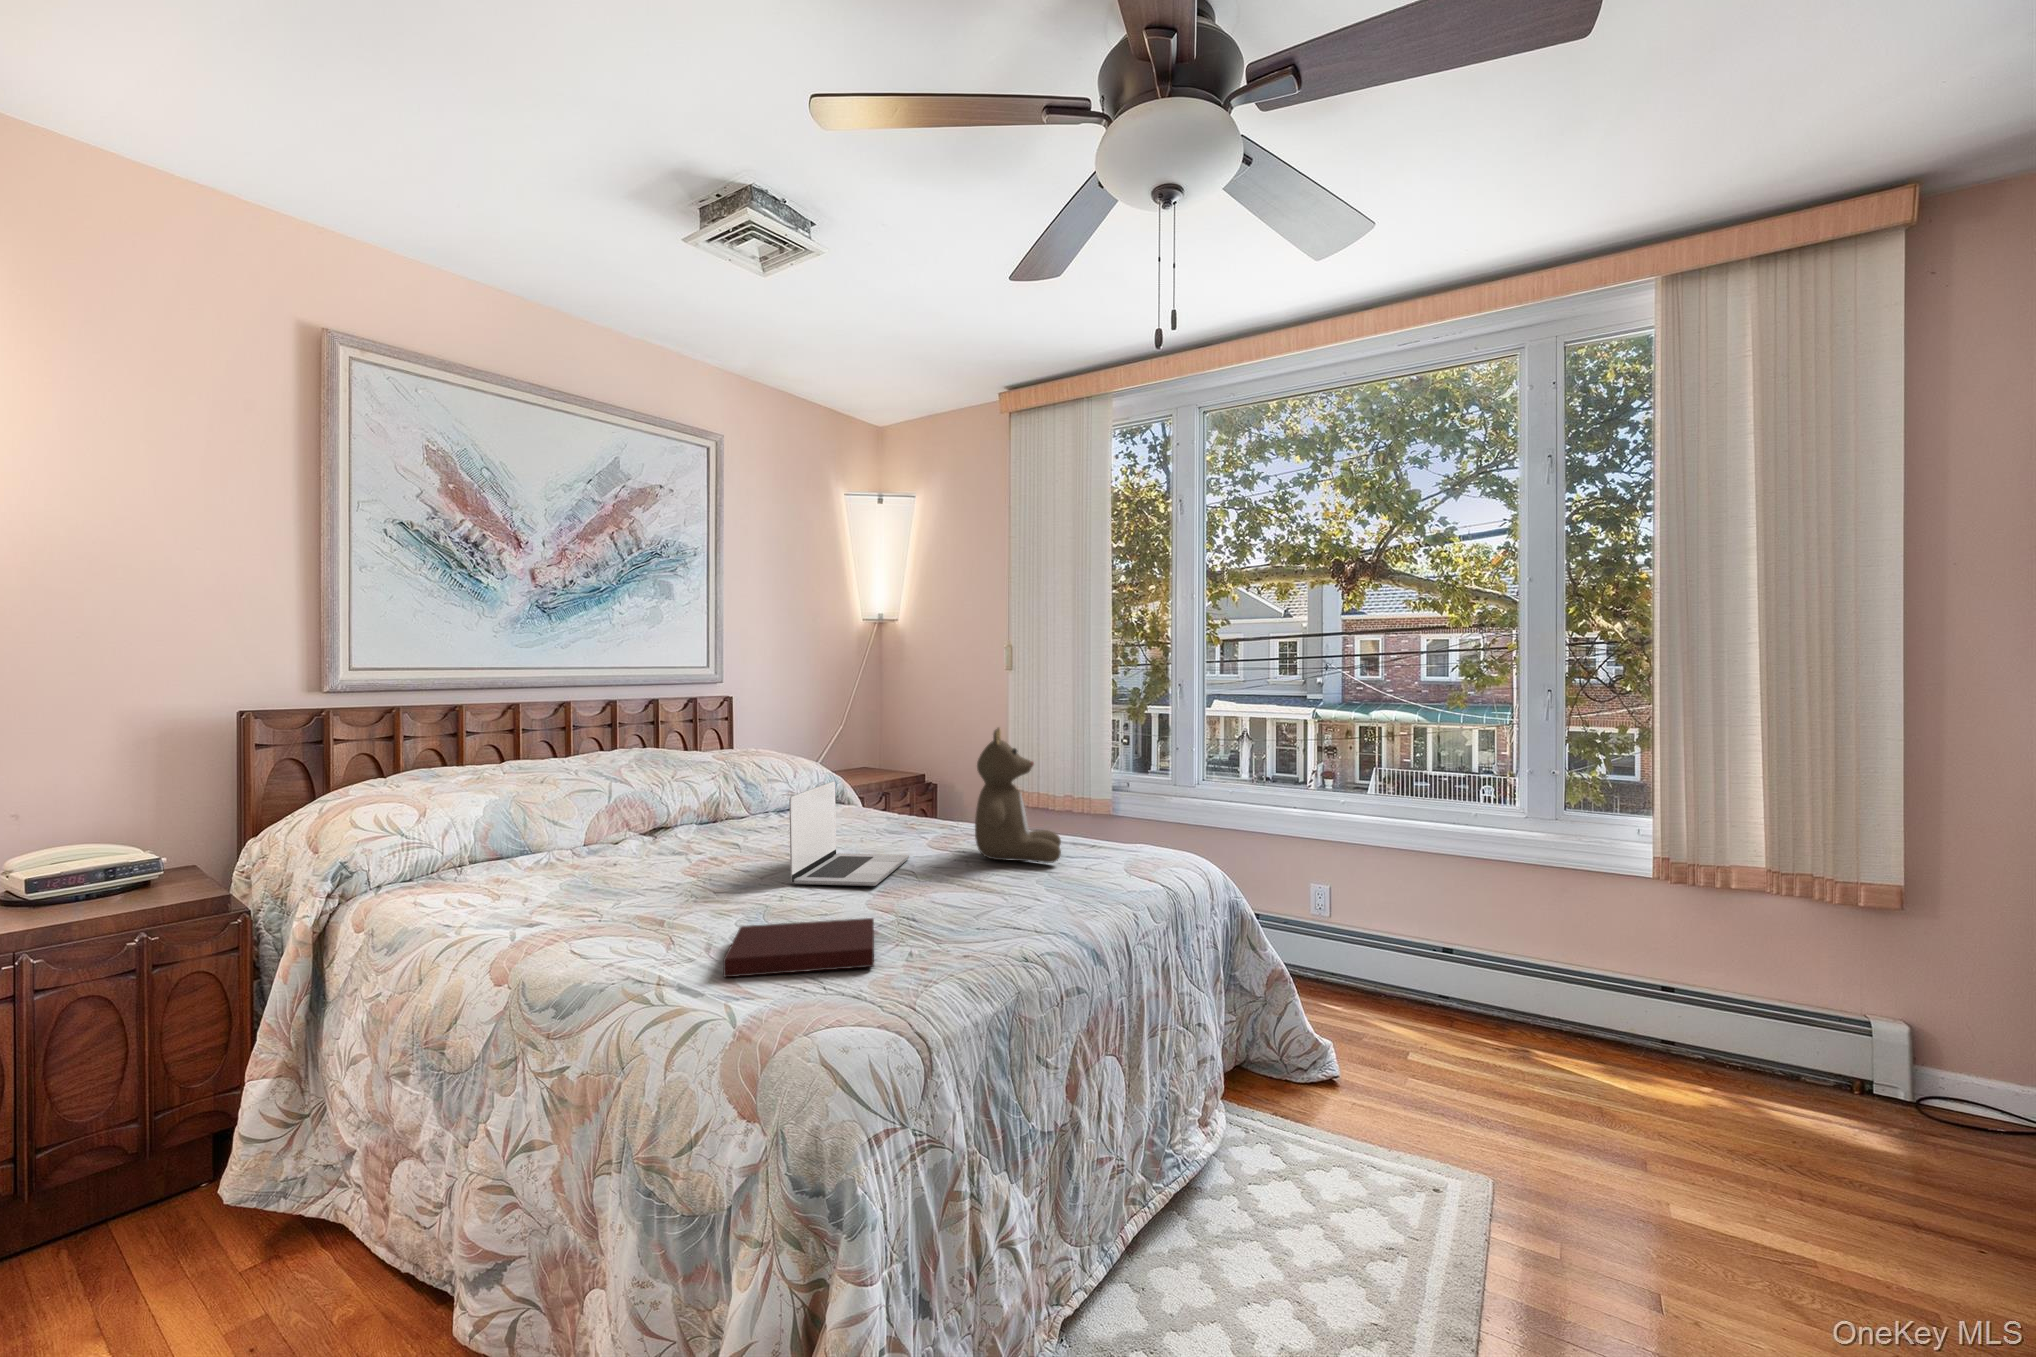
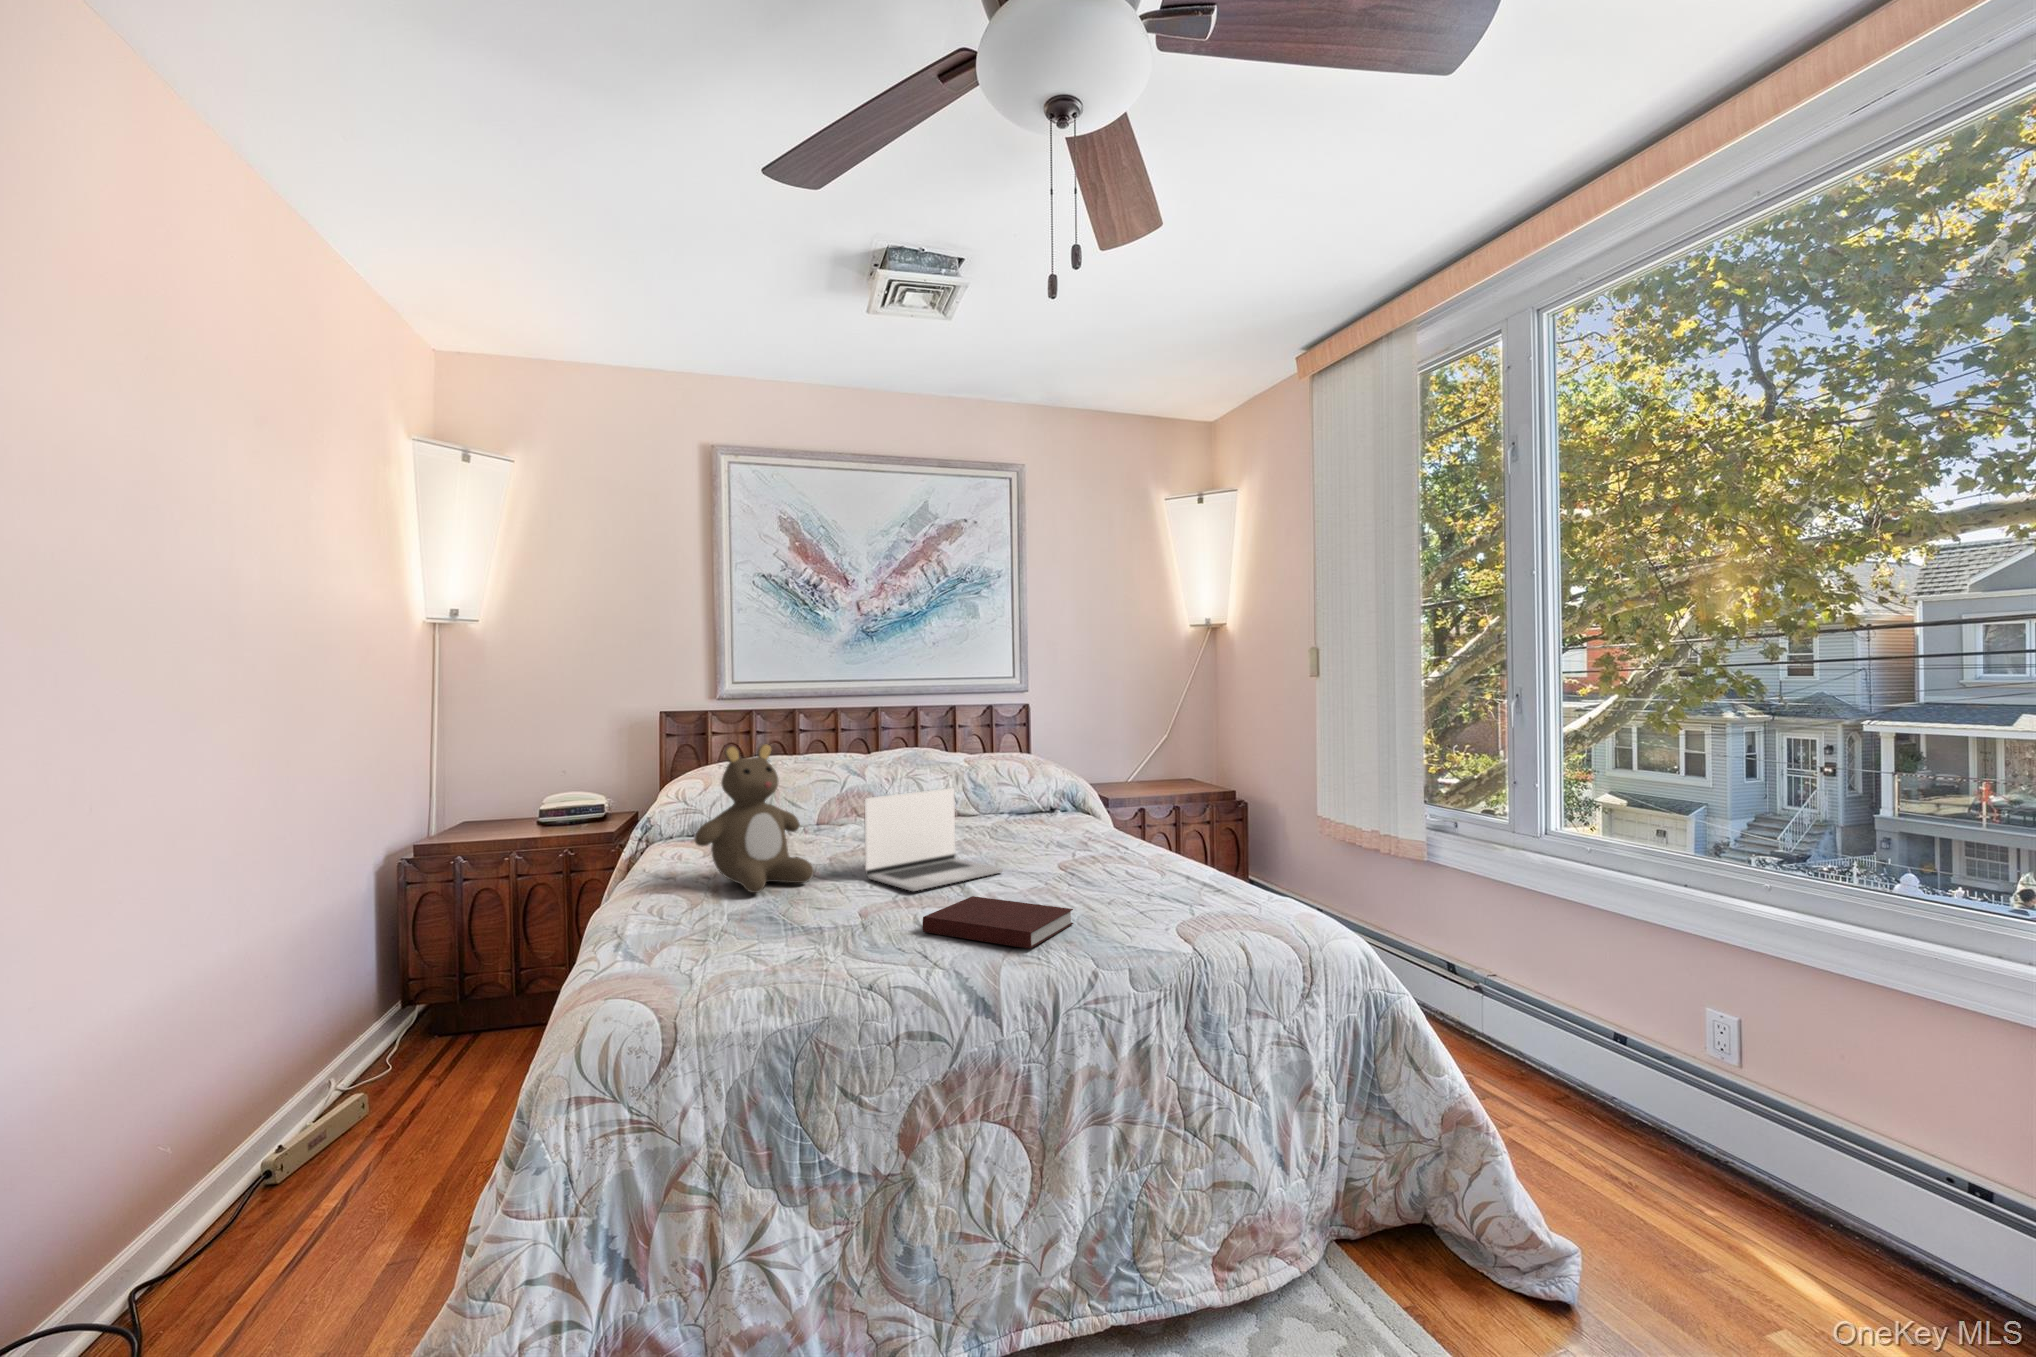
teddy bear: present [975,728,1061,863] -> present [695,744,814,893]
notebook: present [723,918,874,977] -> present [923,896,1073,949]

